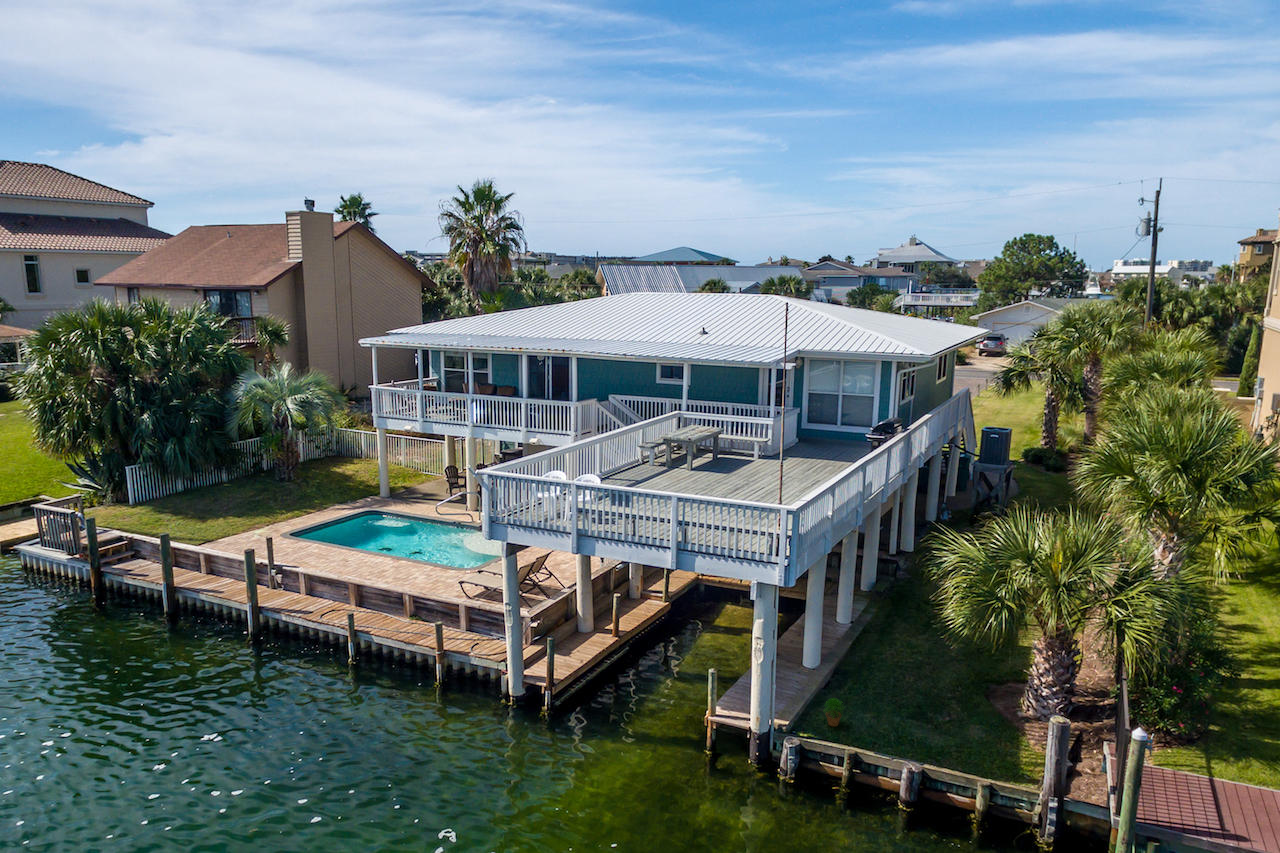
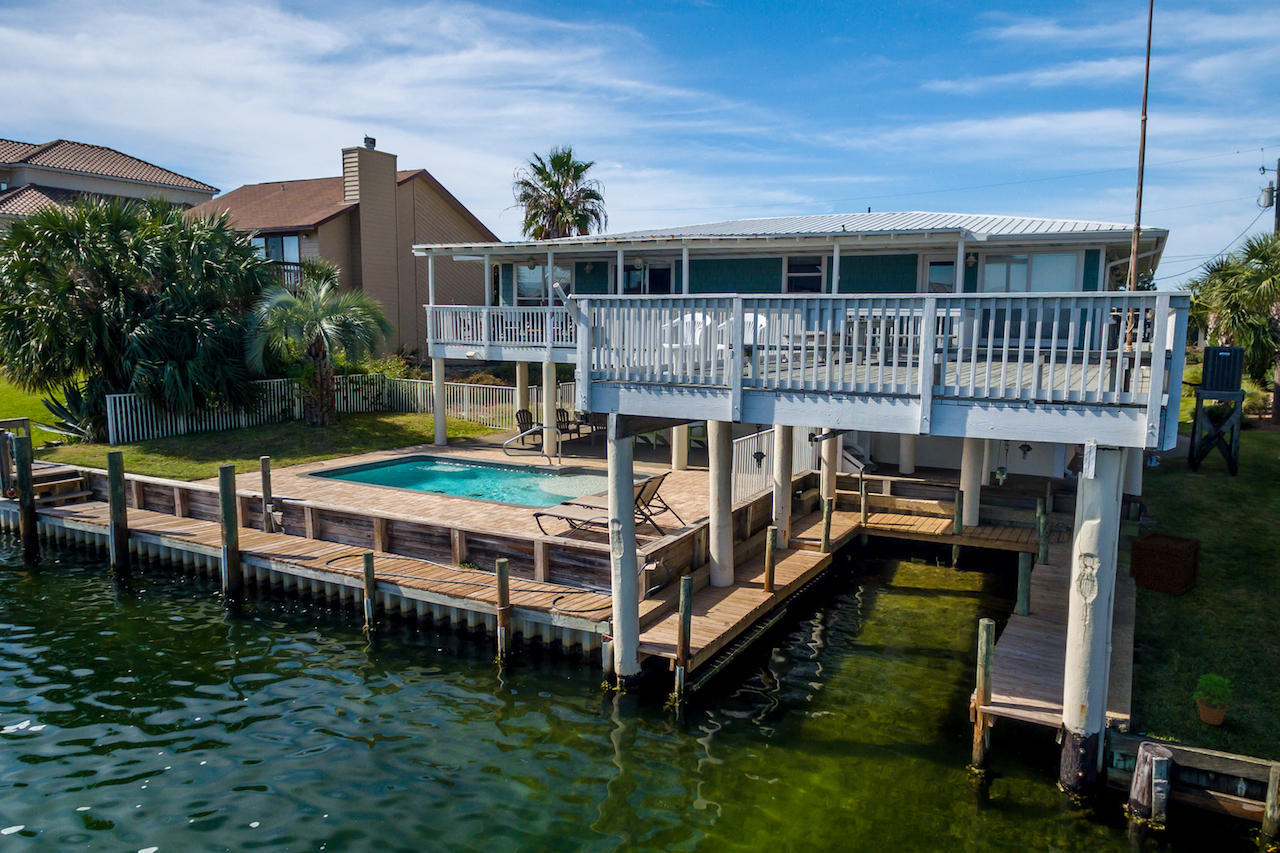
wooden crate: none [844,594,888,638] -> present [1129,531,1201,595]

